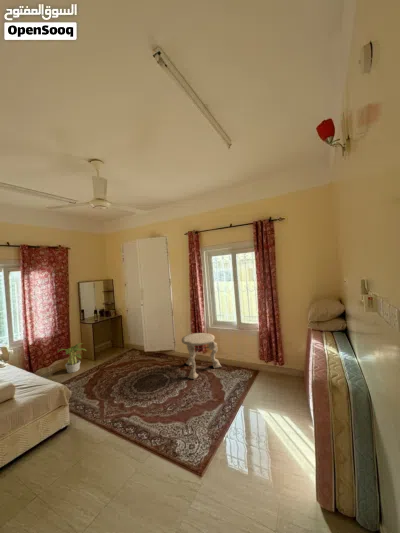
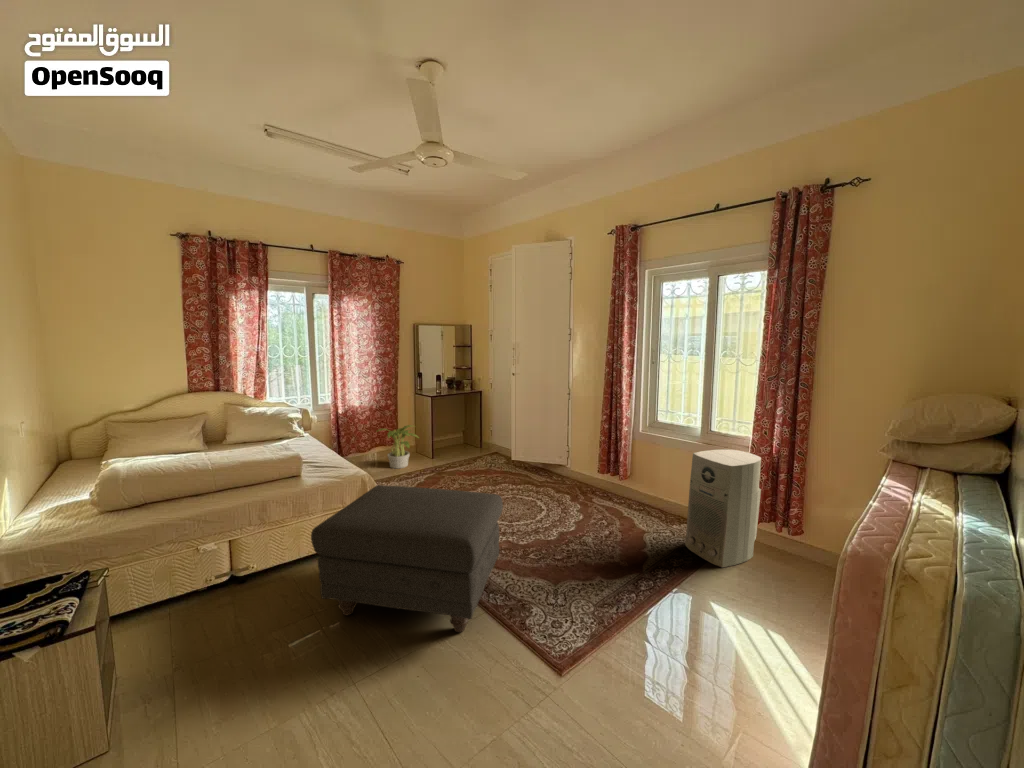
air purifier: none [237,331,268,389] -> present [685,449,761,568]
side table: present [182,333,221,379] -> none [577,439,653,521]
ottoman: none [36,380,153,489] -> present [311,485,503,632]

